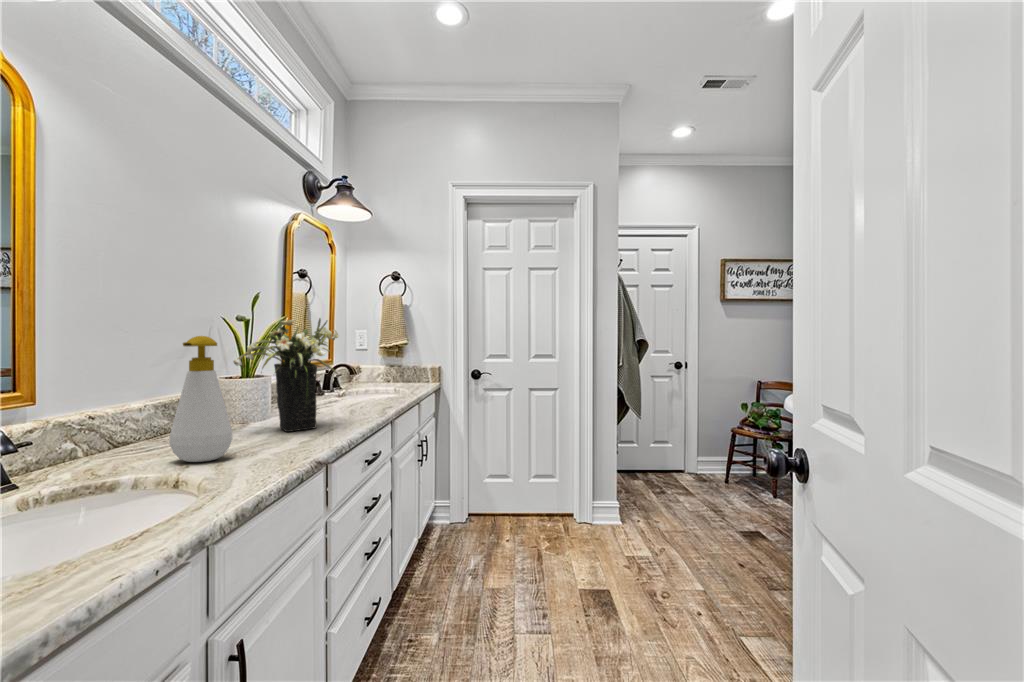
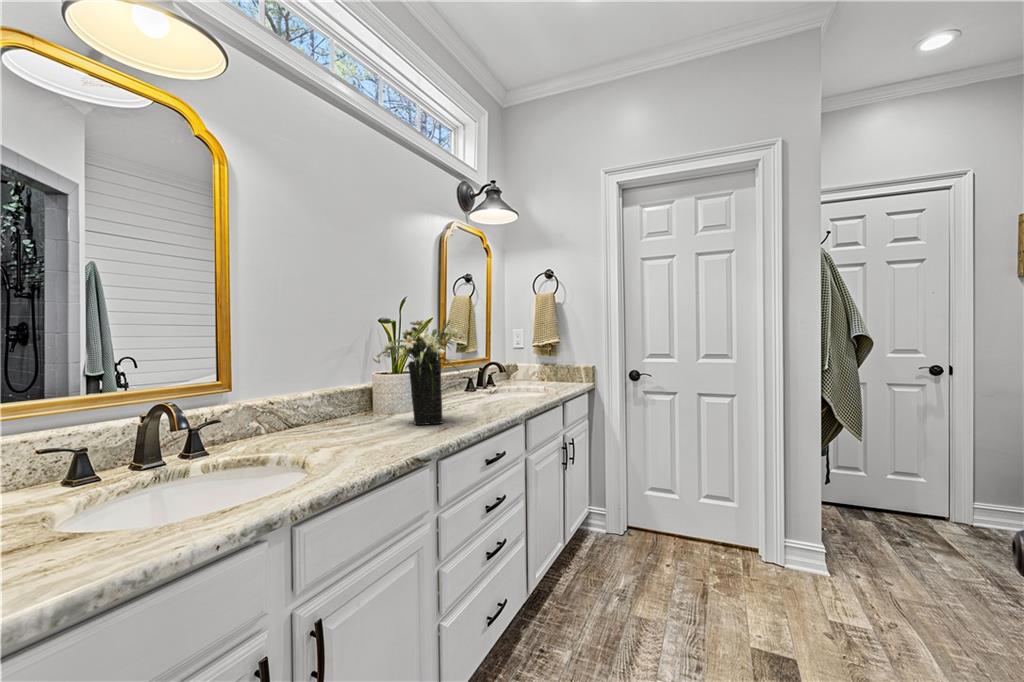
soap bottle: present [169,336,232,462] -> none [308,336,354,447]

